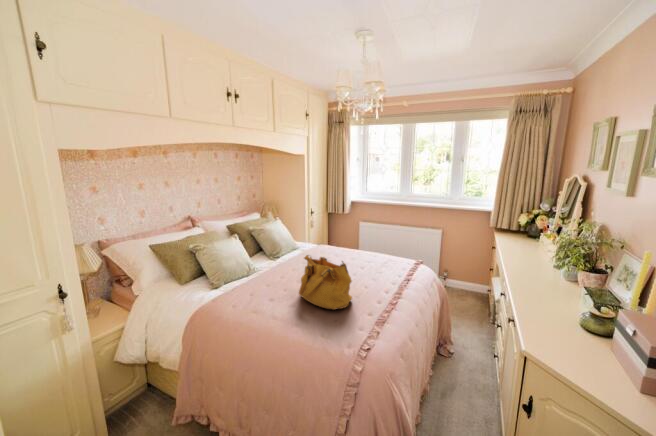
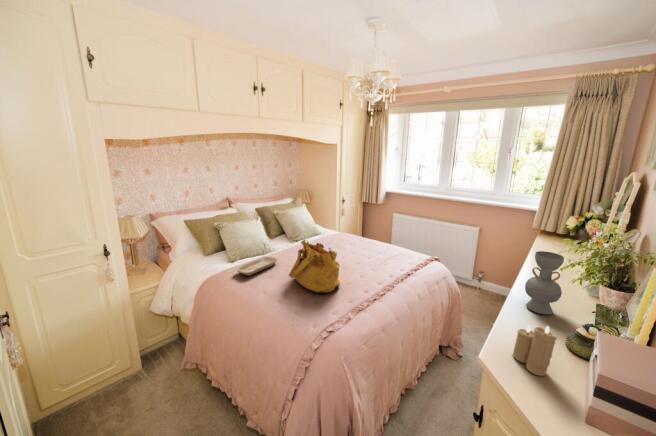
decorative vase: none [530,245,563,301] -> present [525,251,564,314]
tray: none [233,278,273,301] -> present [237,257,277,275]
candle: none [554,310,600,356] -> present [513,326,557,376]

